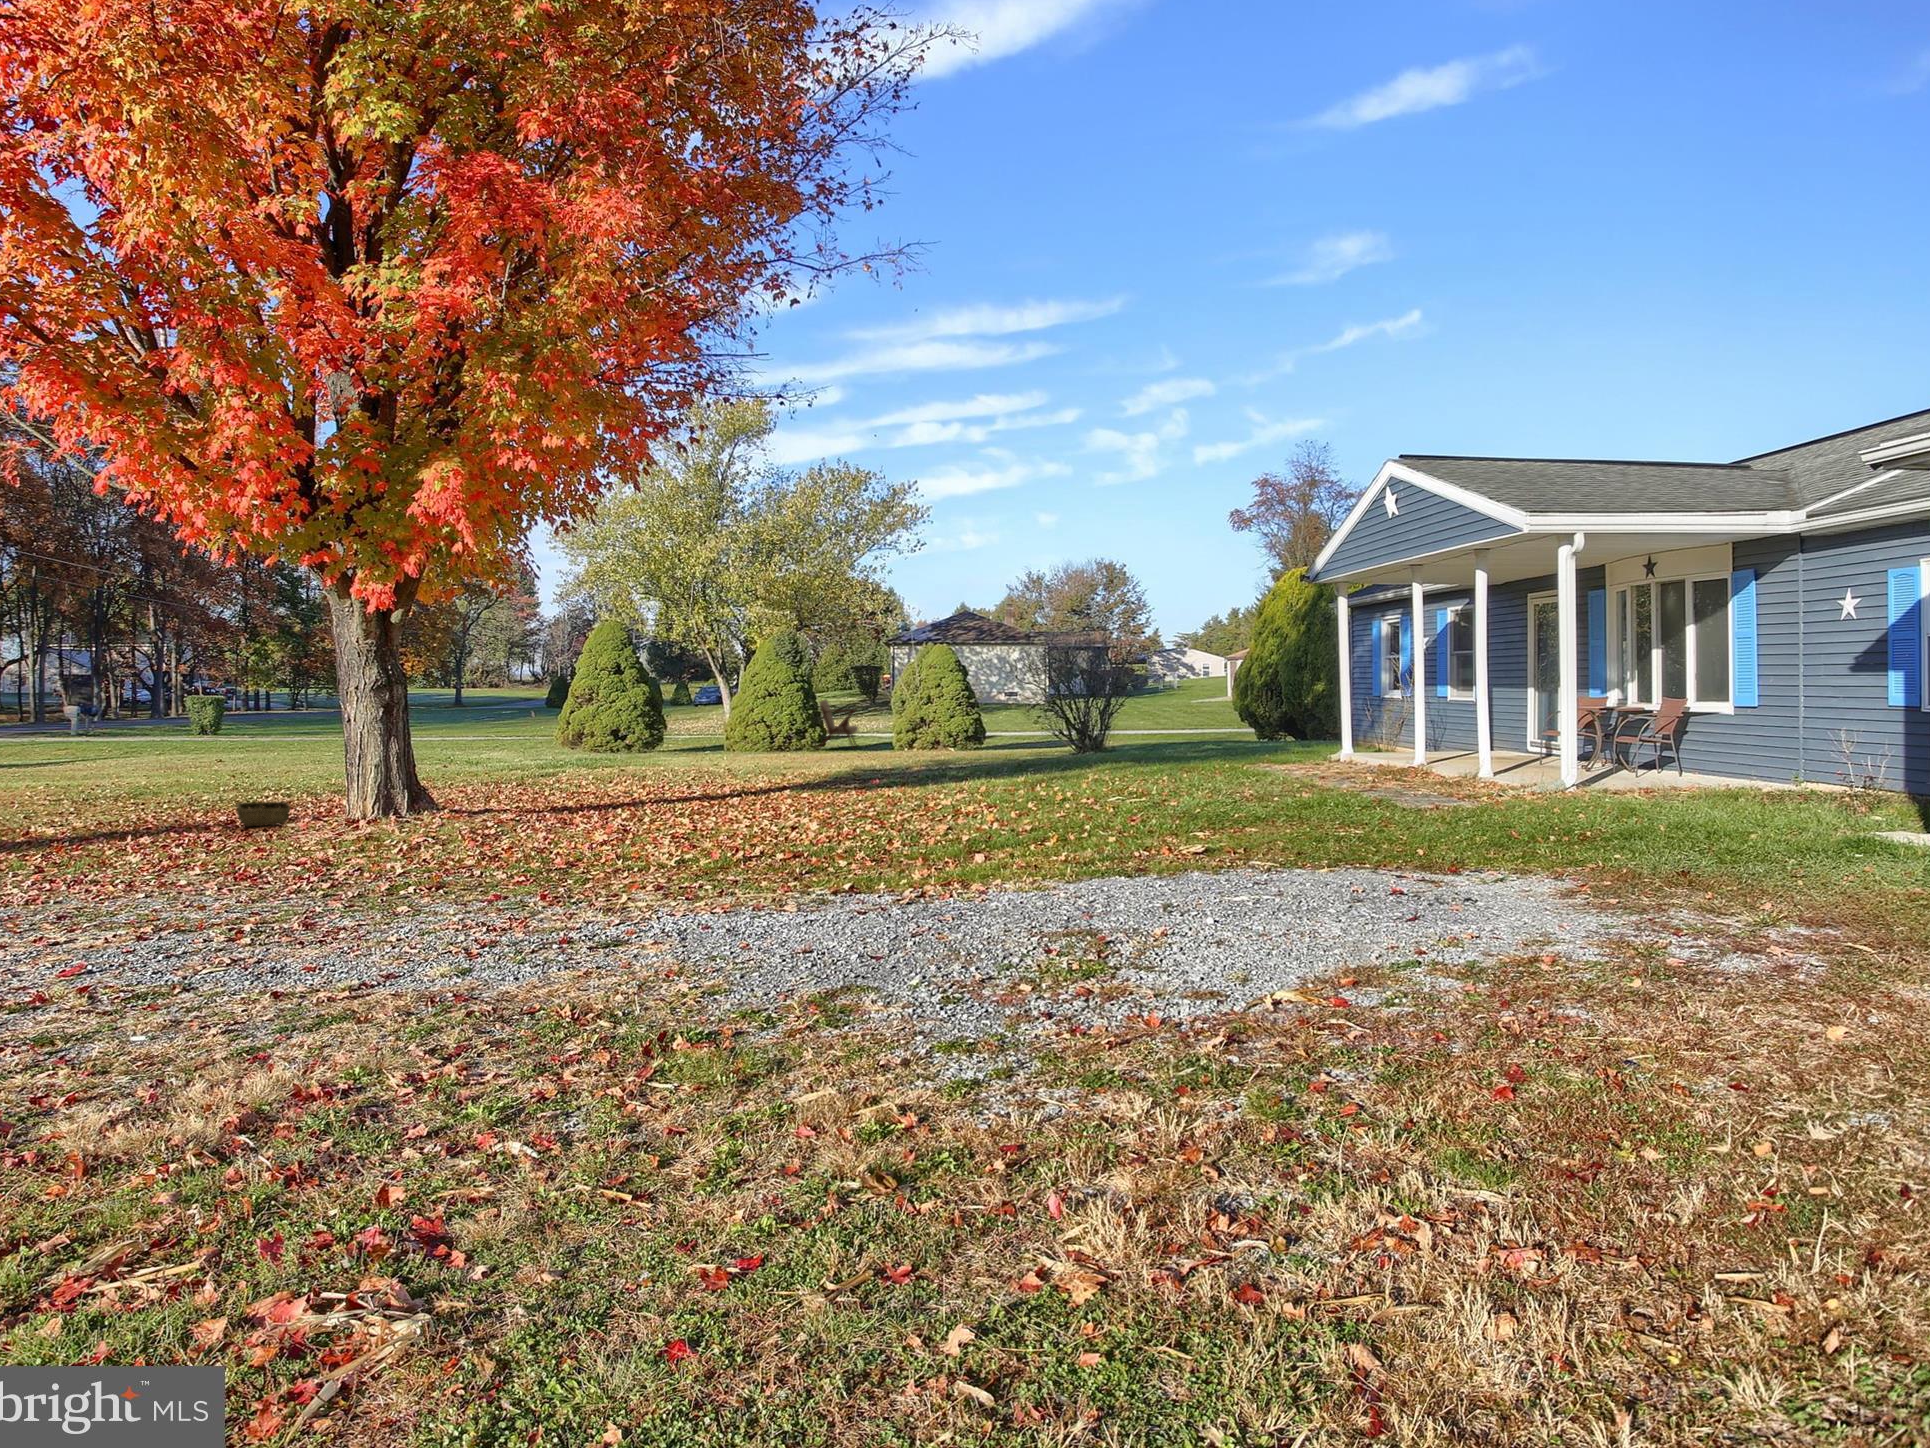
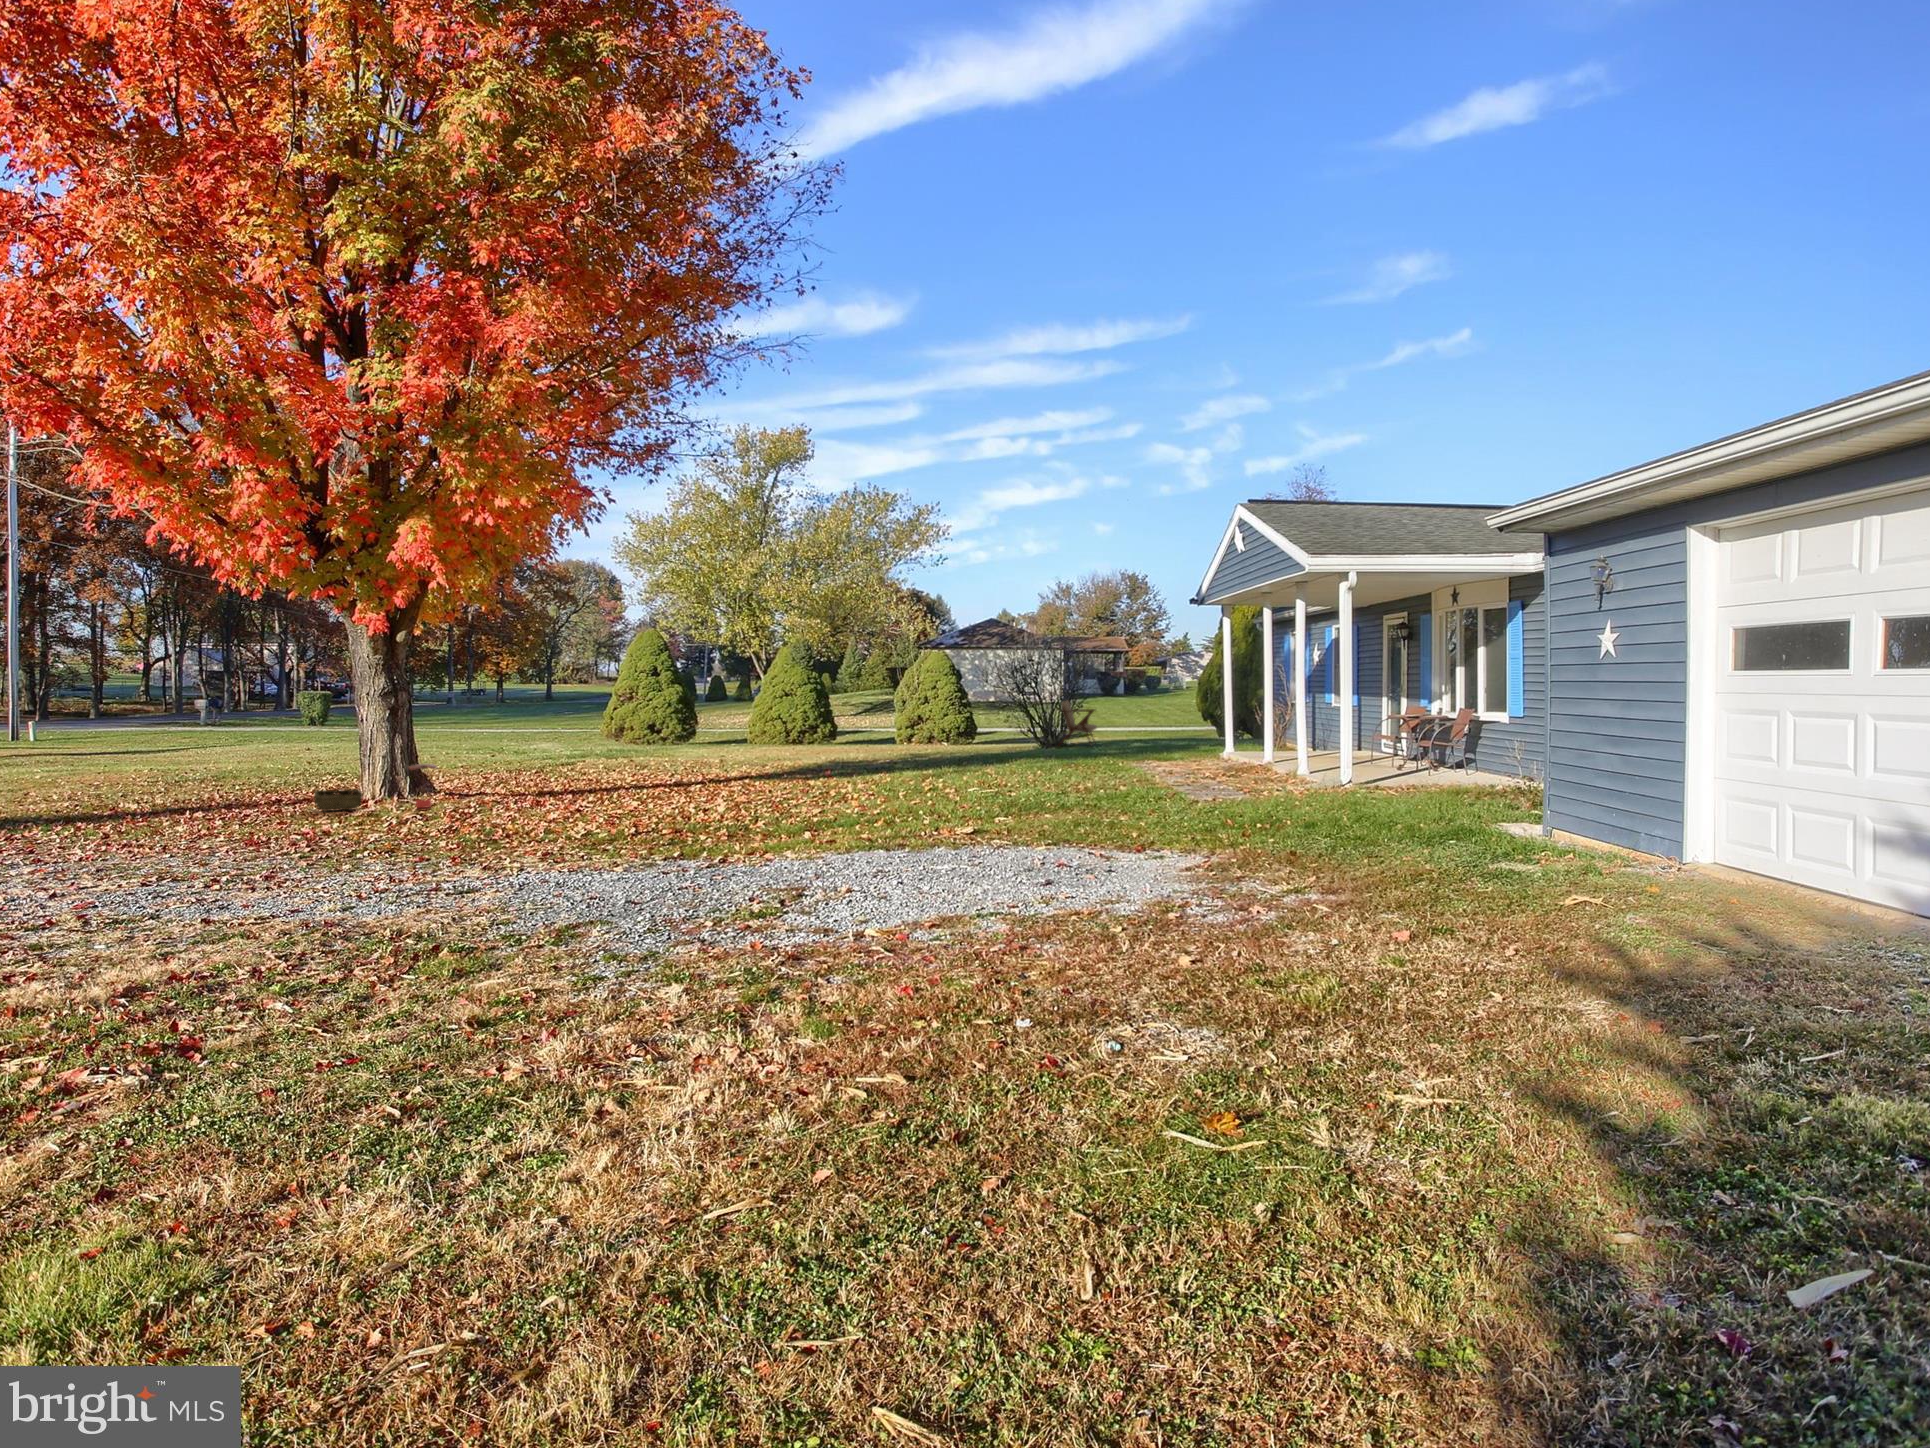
lounge chair: present [817,700,858,749] -> present [1059,700,1097,745]
potted plant: none [339,773,376,823] -> present [408,764,437,808]

